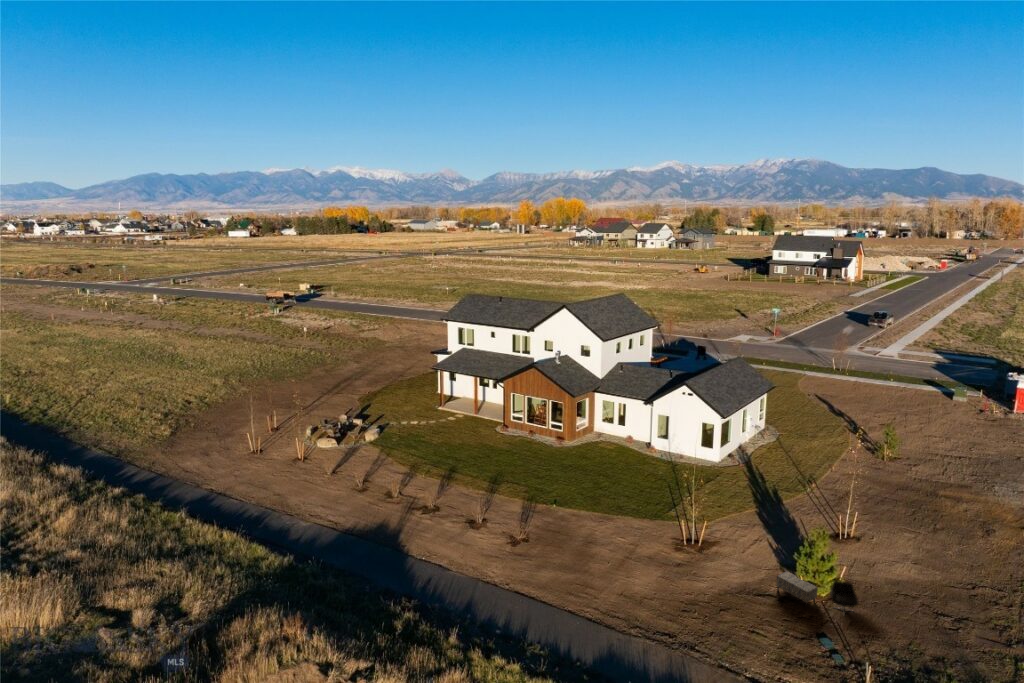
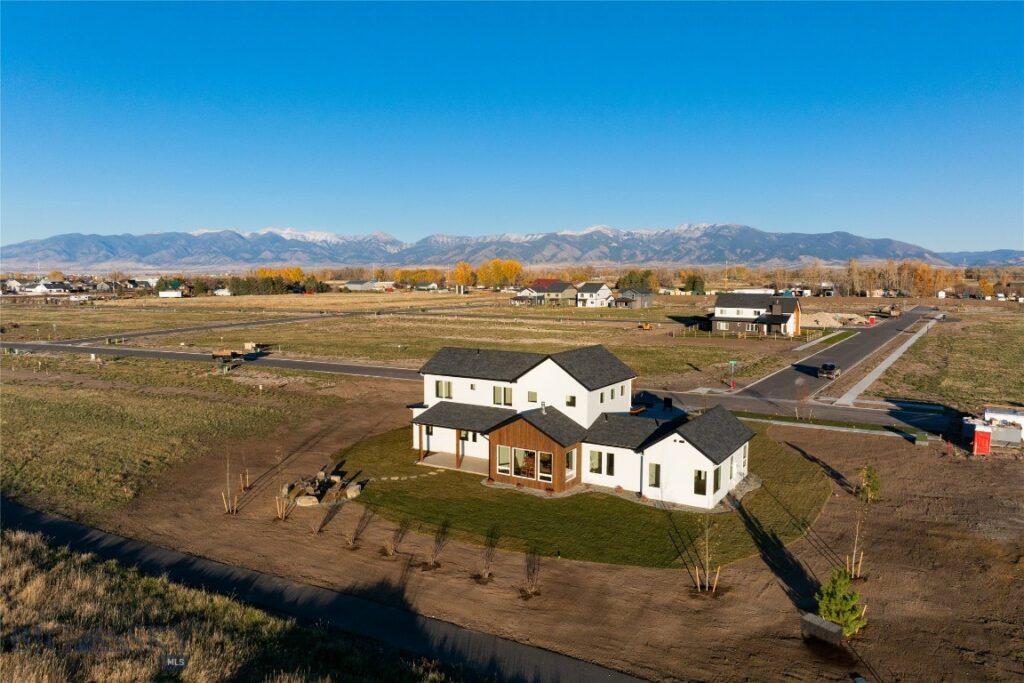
lounge chair: present [830,580,859,609] -> none [855,619,887,656]

